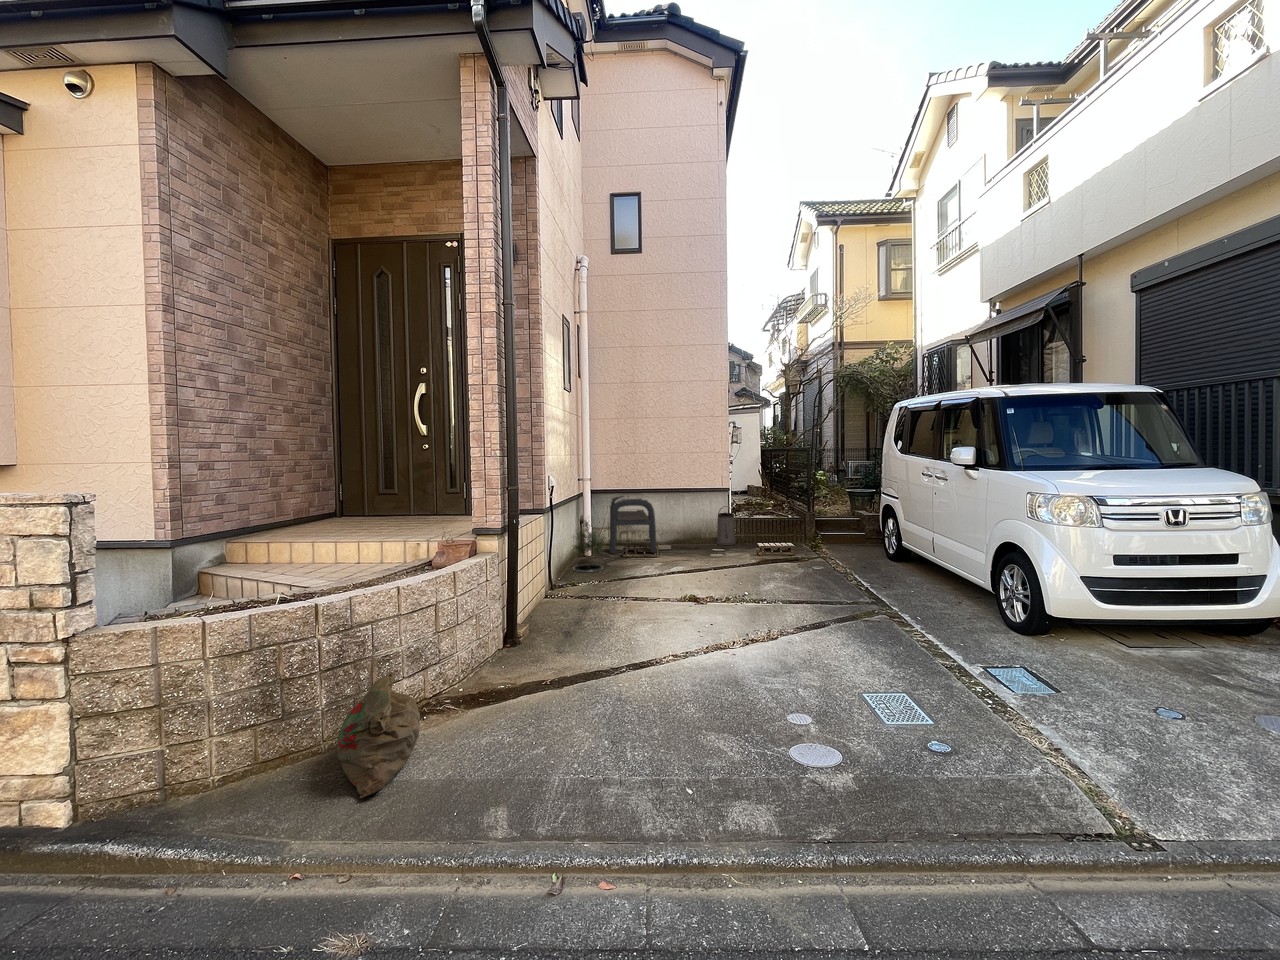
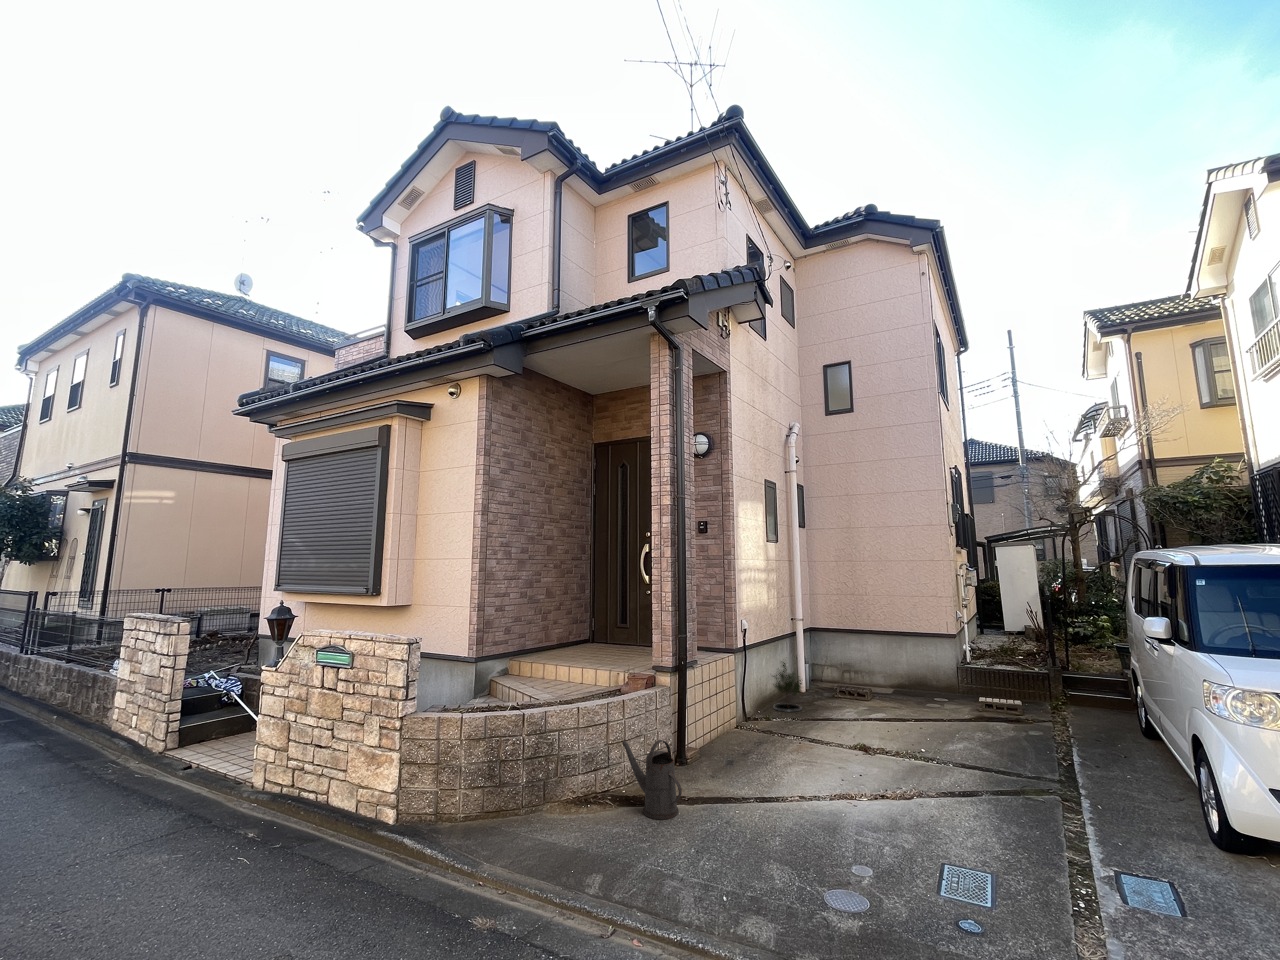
bench: present [608,496,657,554] -> none [818,635,871,699]
watering can: present [716,506,735,545] -> present [623,740,682,819]
bag: present [337,672,420,798] -> none [521,768,576,849]

